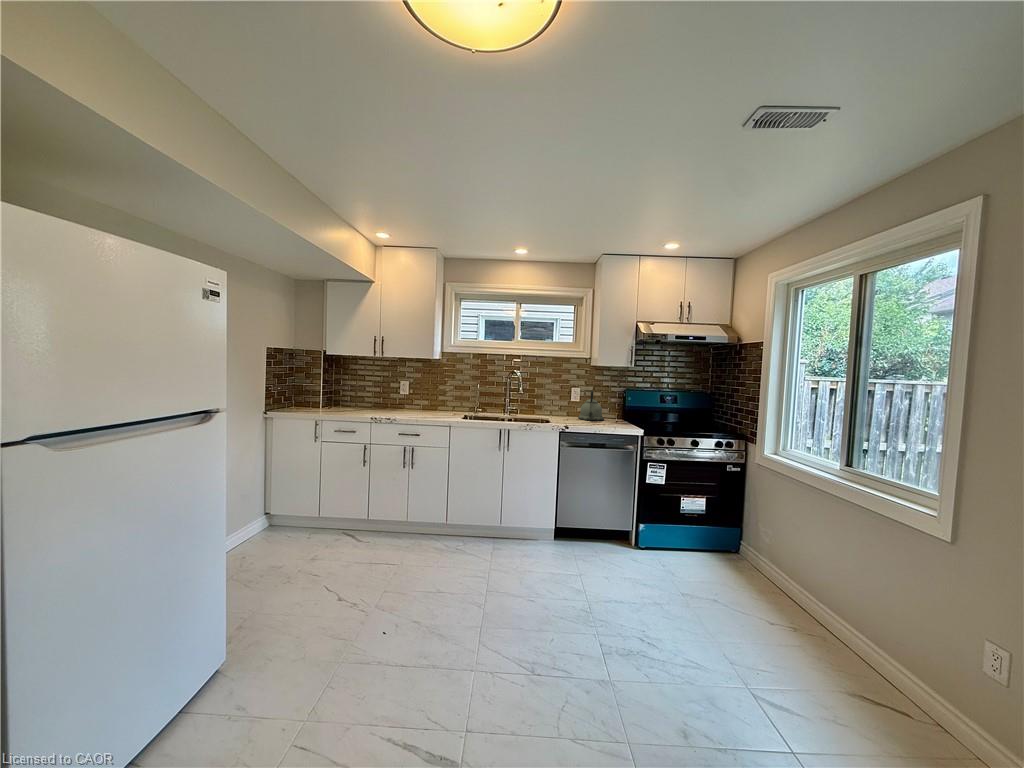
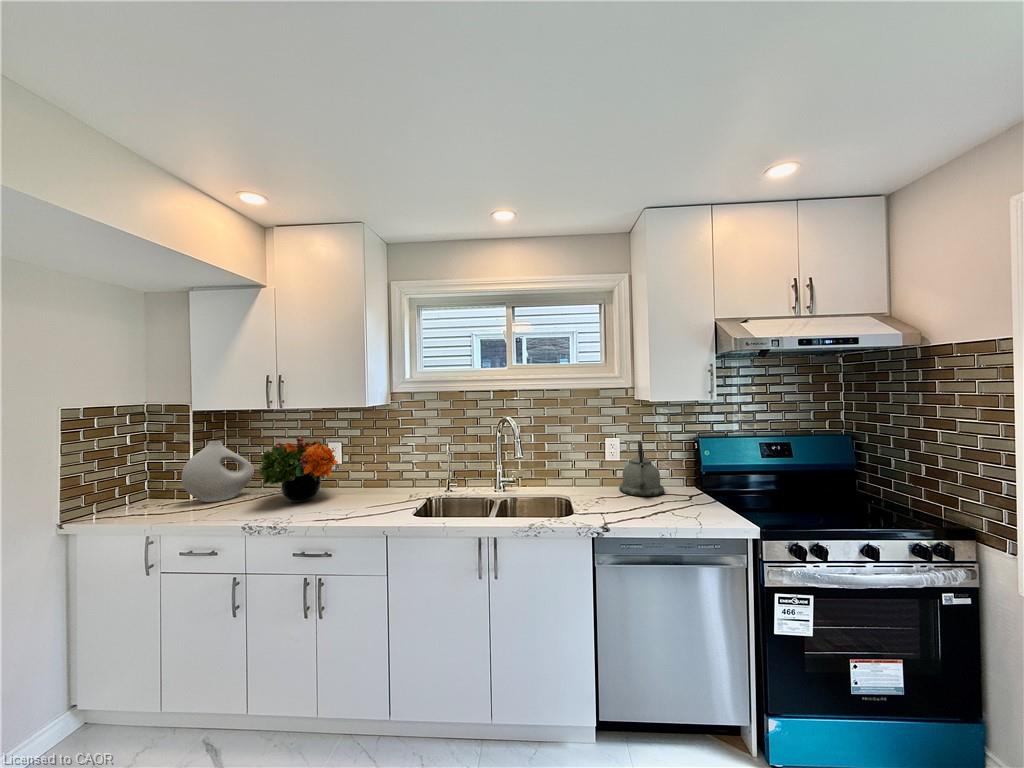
vase: none [321,374,356,410] -> present [181,441,254,502]
flower arrangement: none [369,375,411,413] -> present [258,438,338,502]

